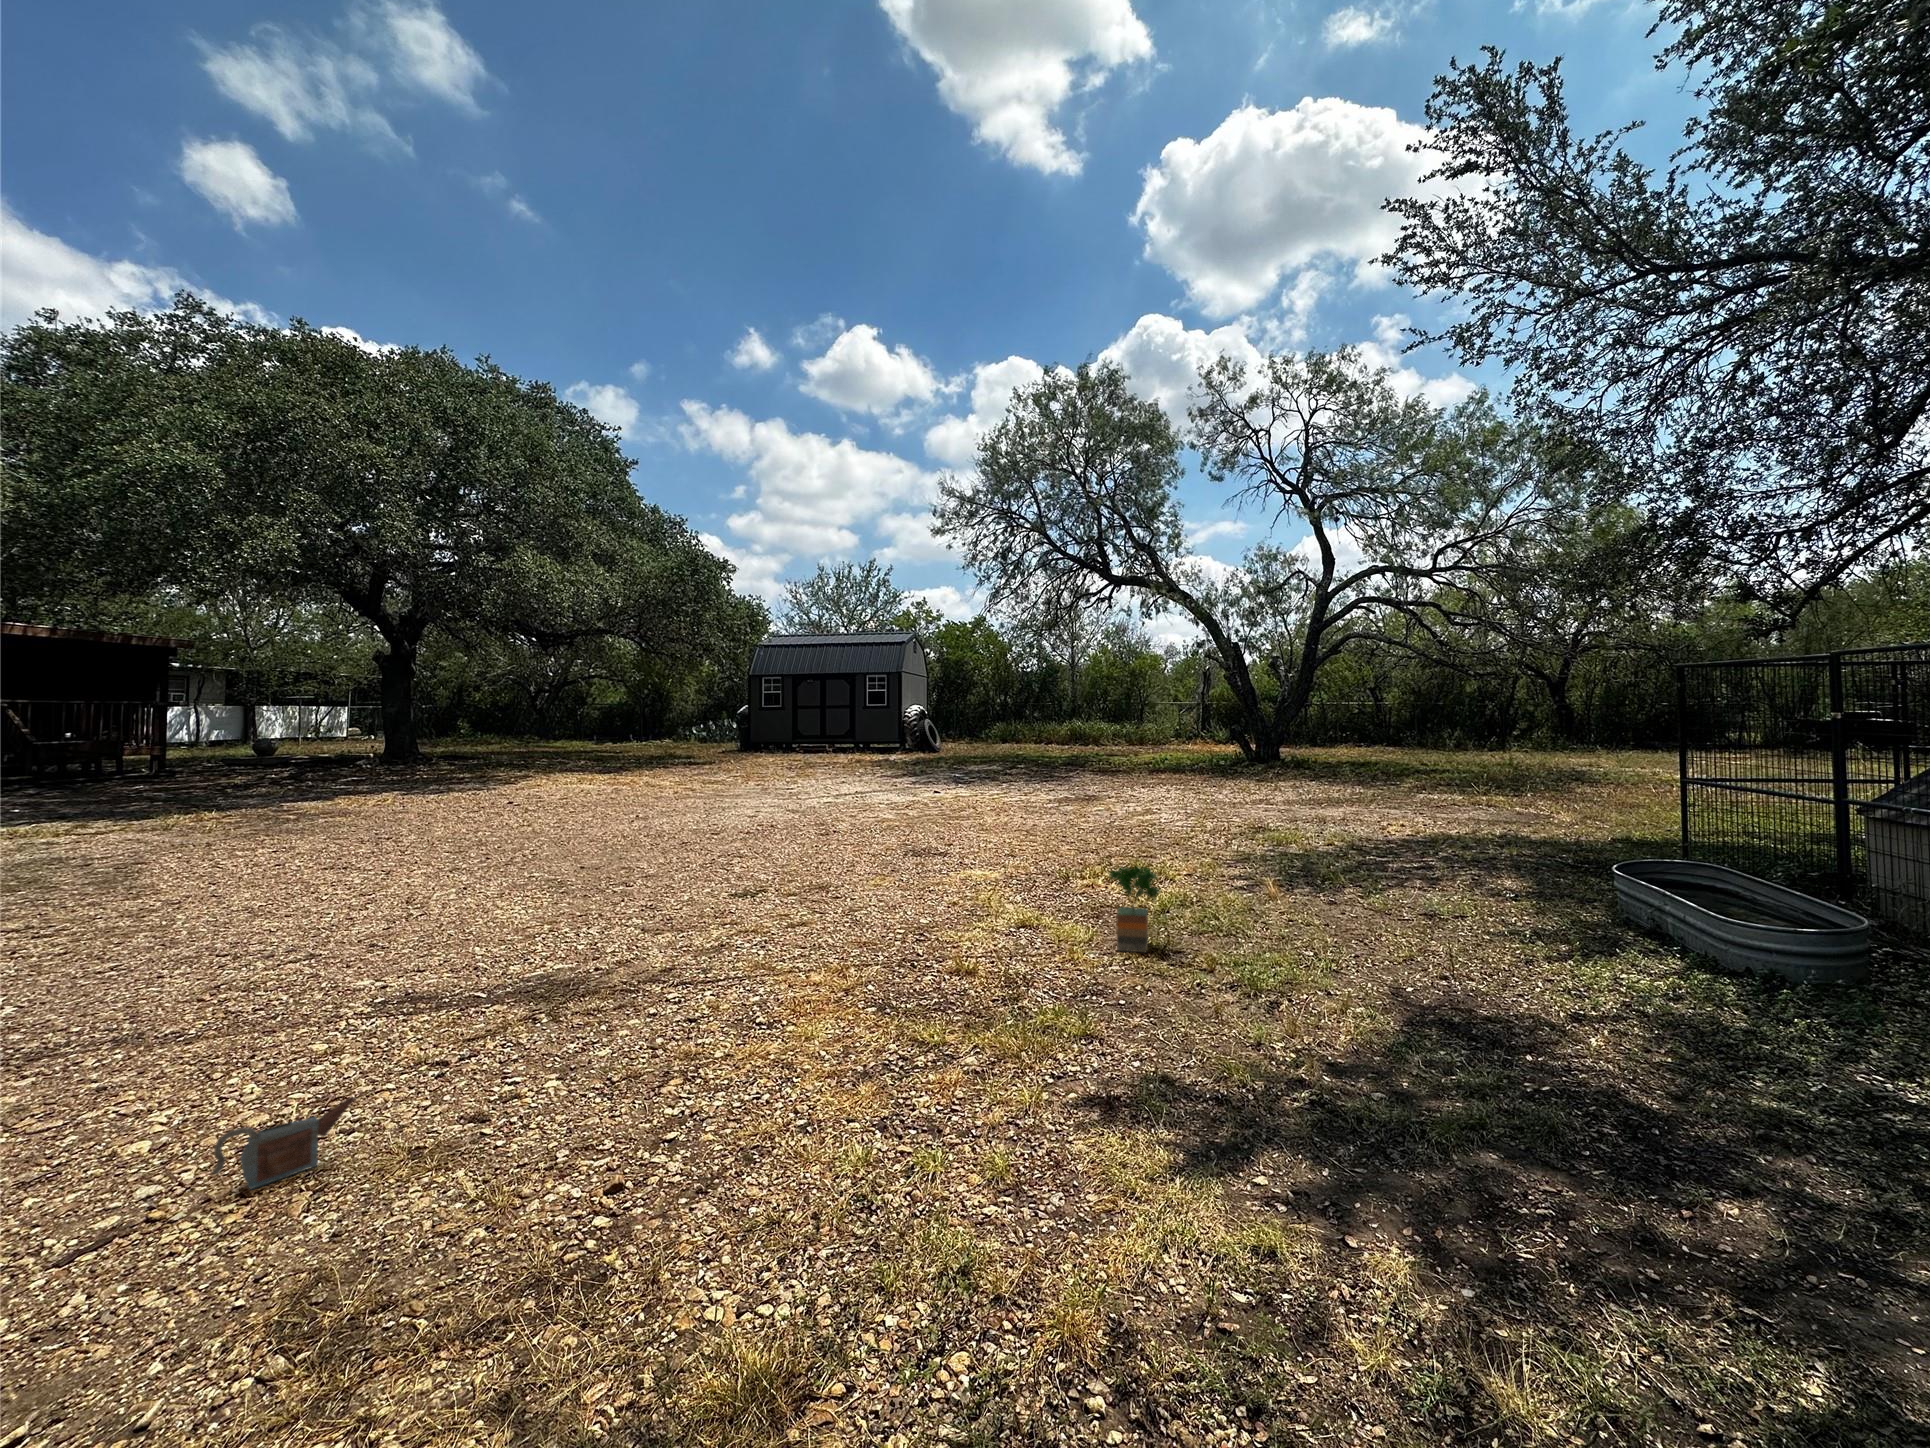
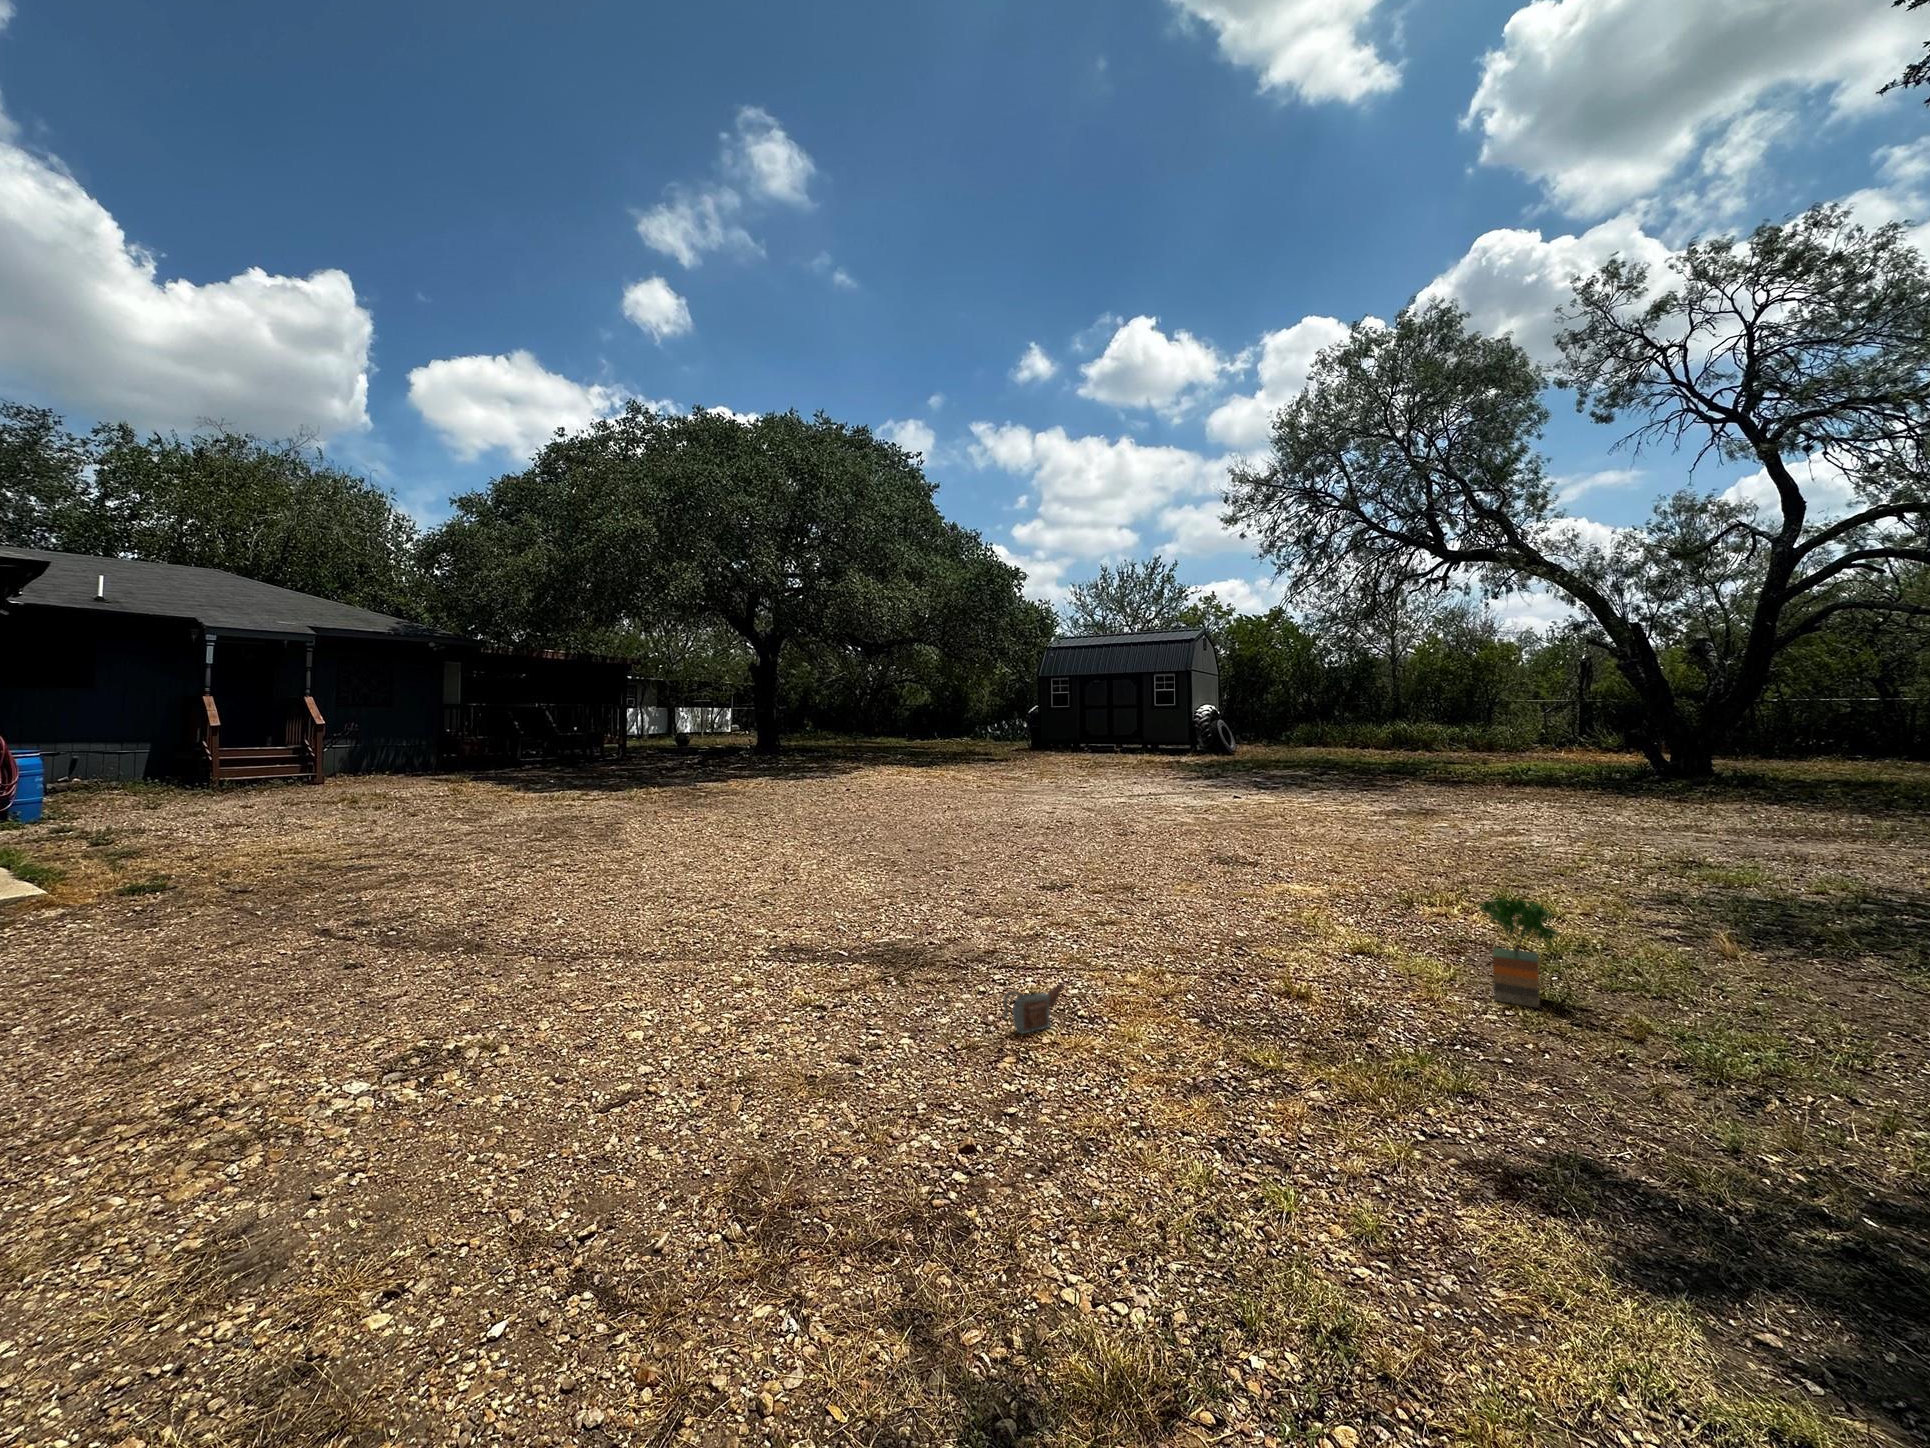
watering can: present [212,1097,356,1189] -> present [1003,983,1064,1034]

